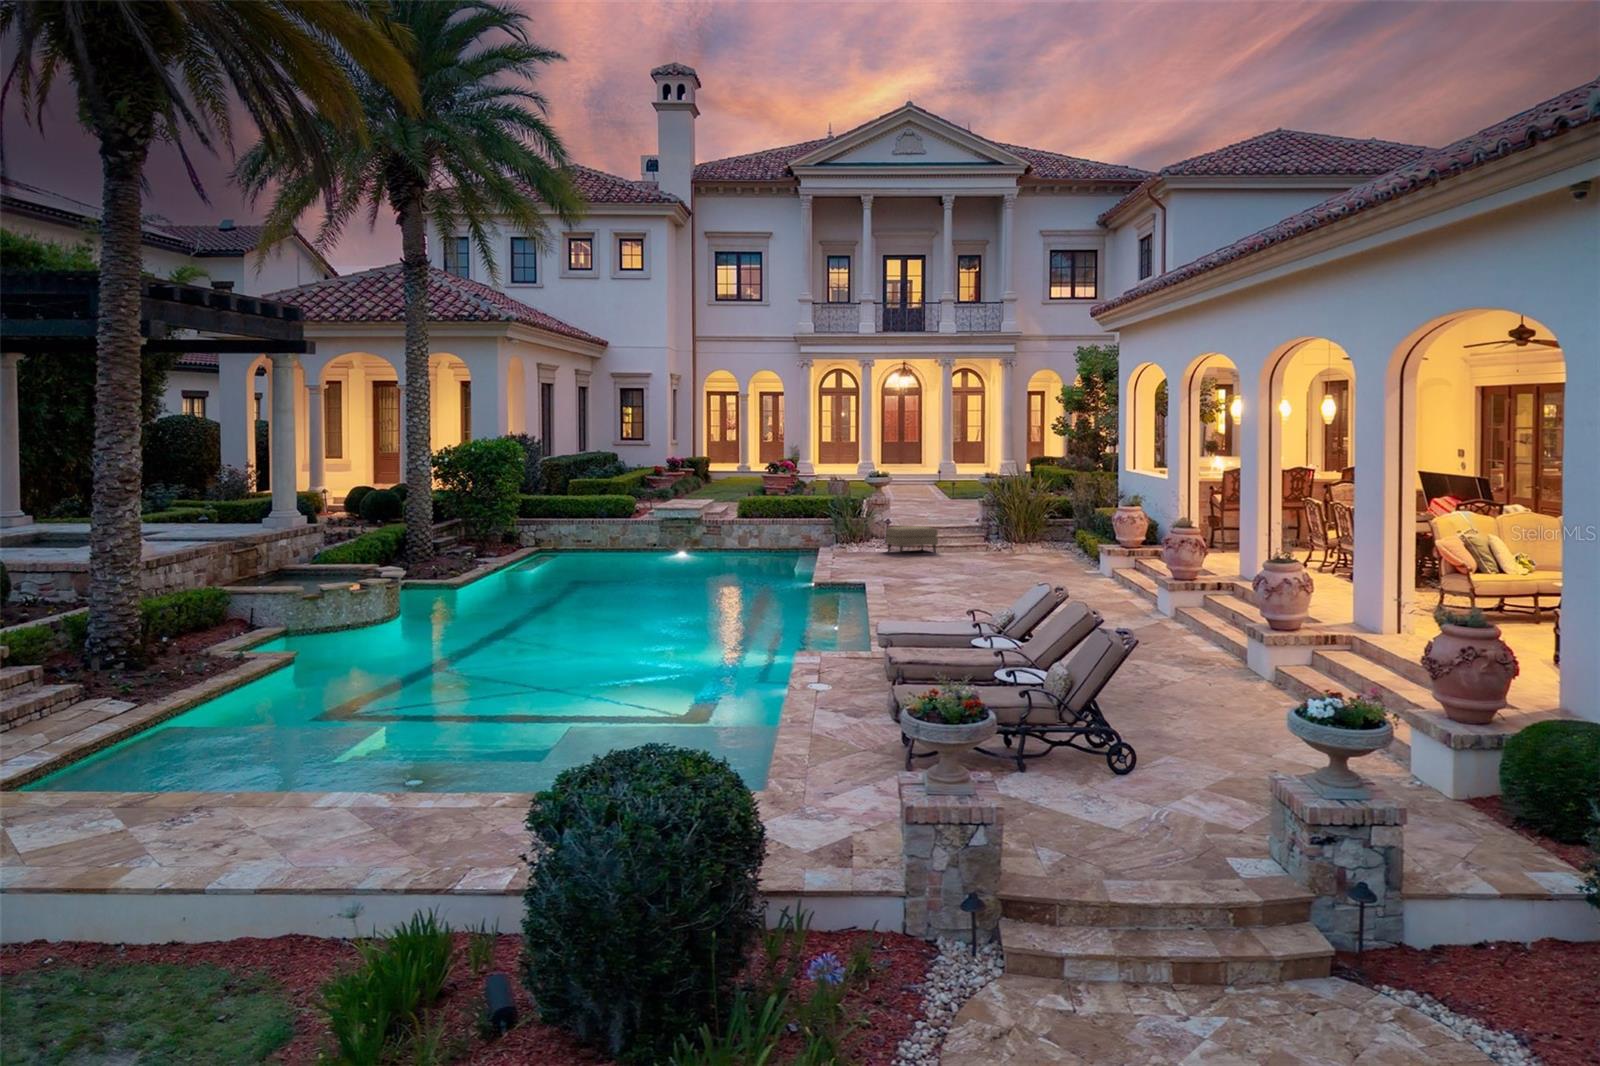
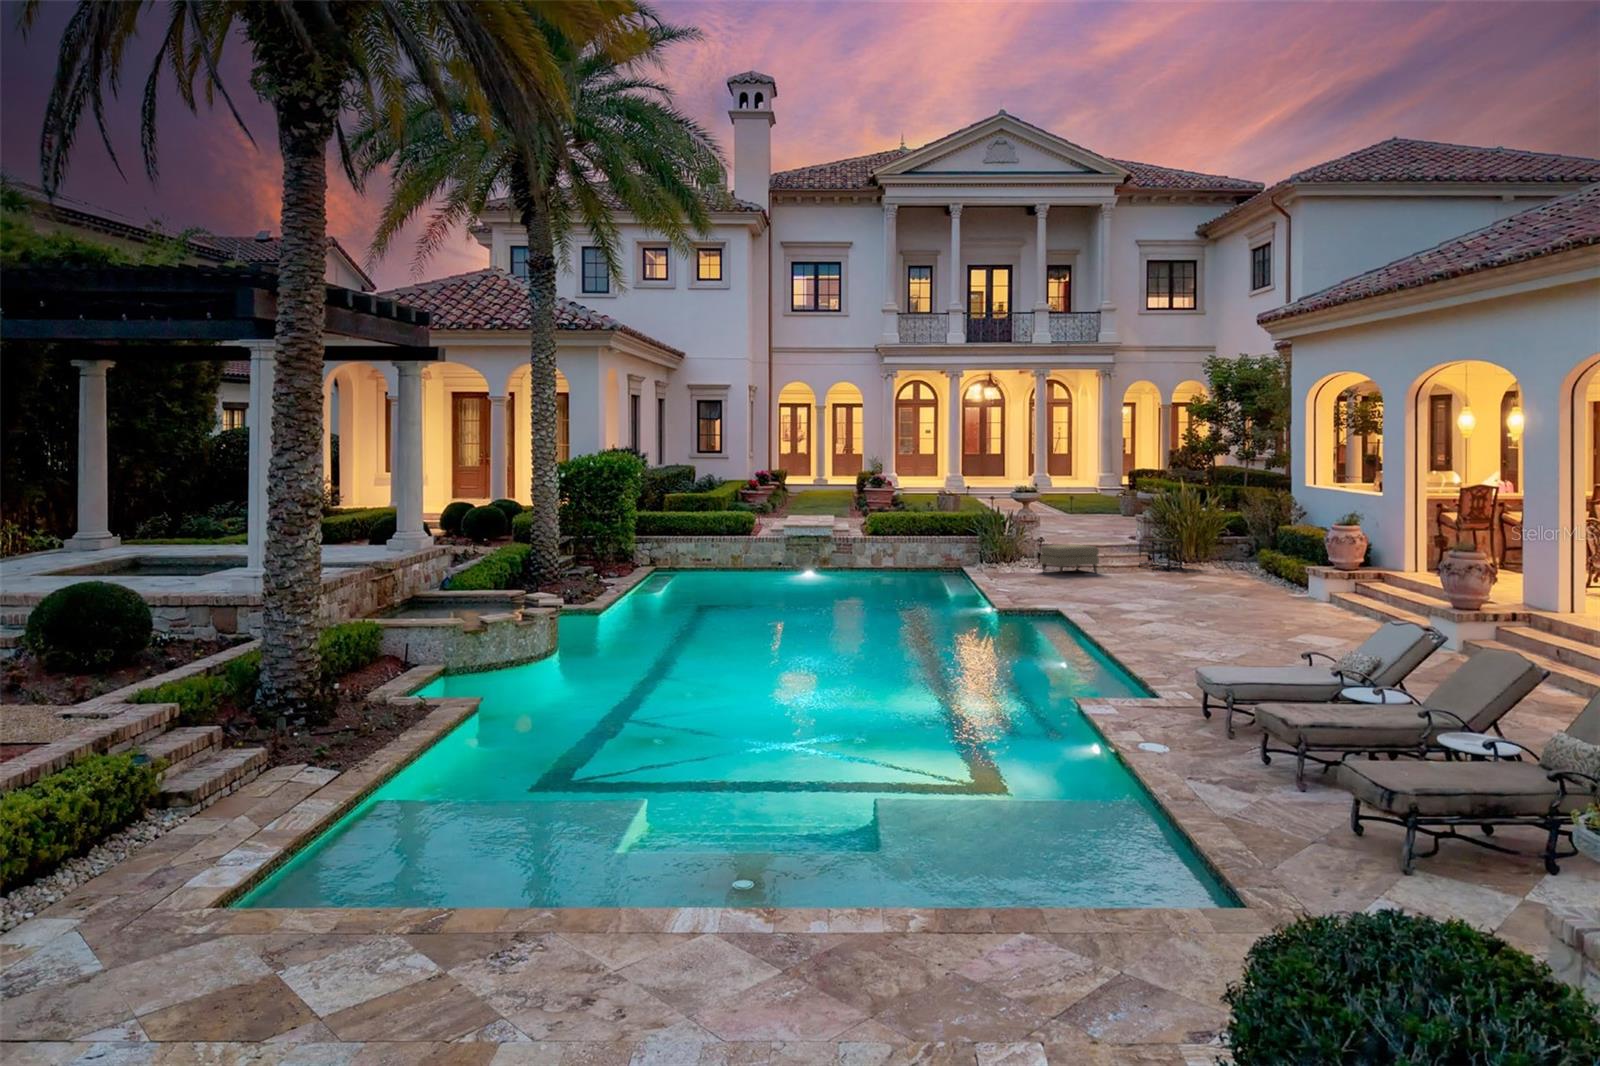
side table: none [981,521,1022,550] -> present [1139,538,1182,569]

